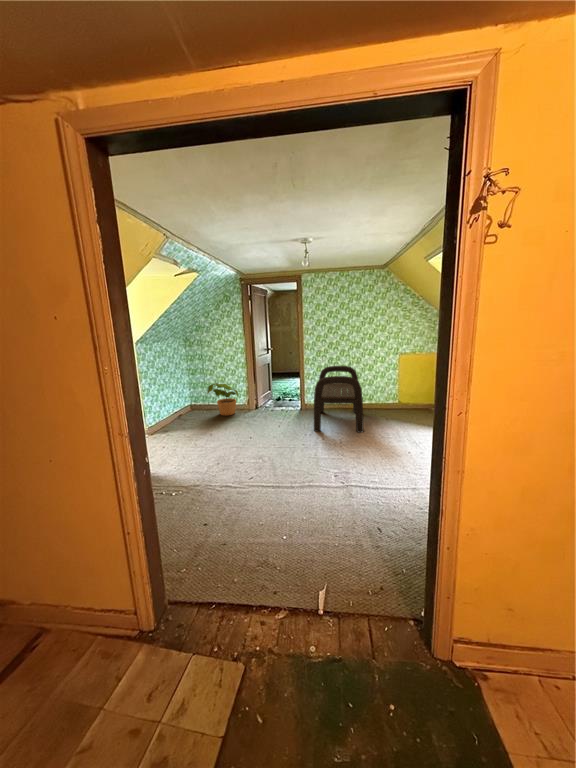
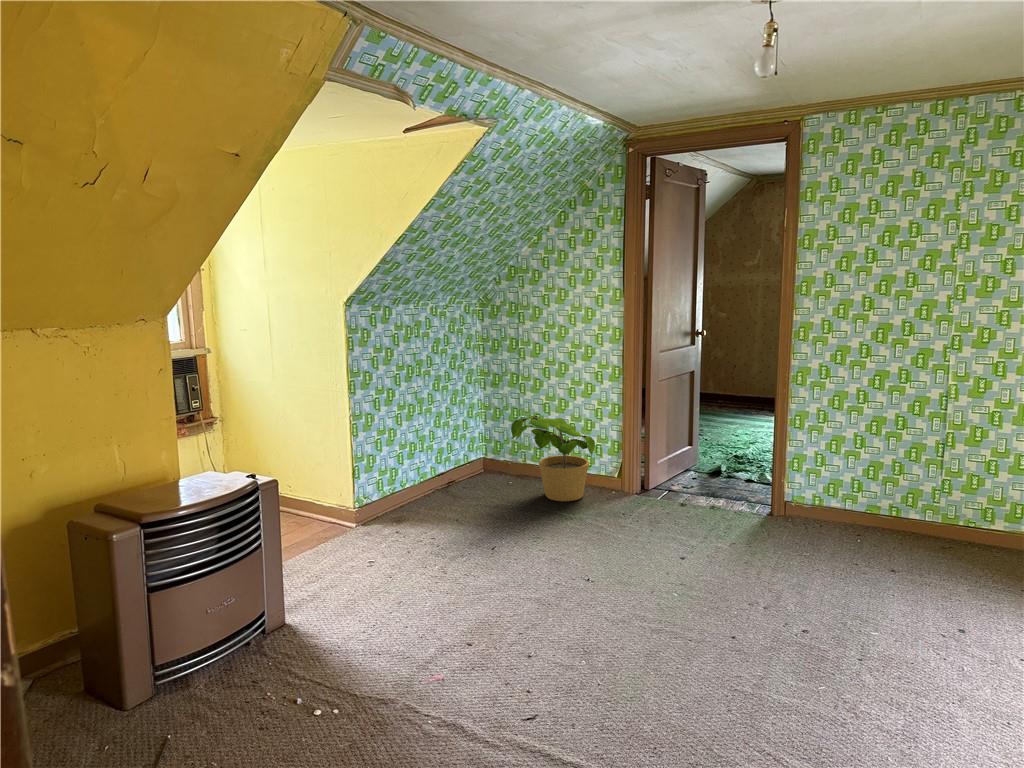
bench: present [314,366,364,433] -> none [790,398,978,642]

